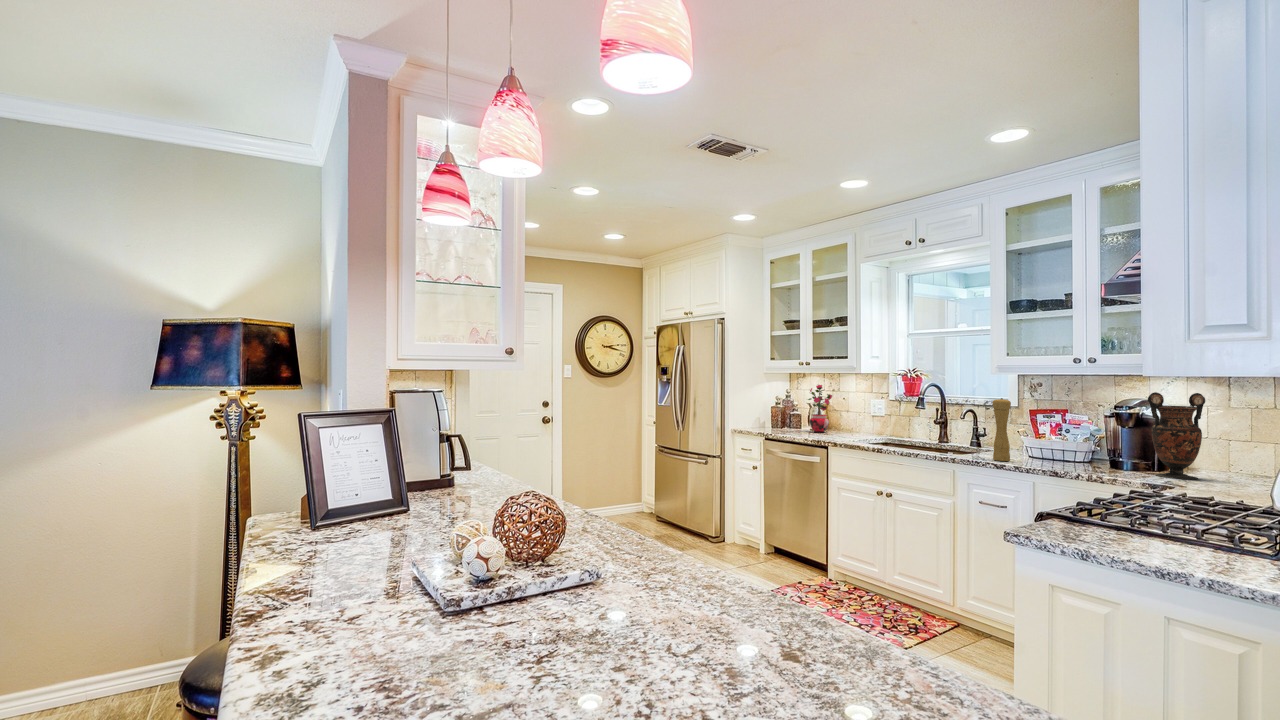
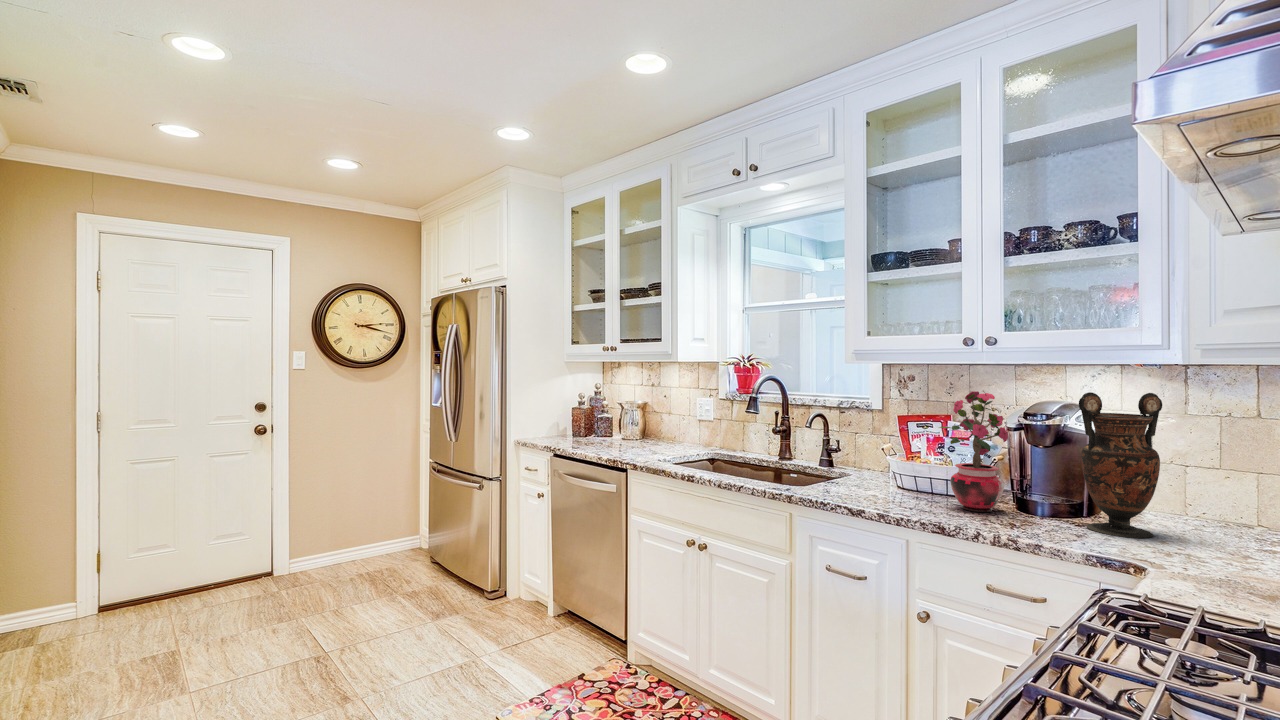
potted plant: present [808,385,832,433] -> present [940,391,1009,512]
pepper mill: present [992,398,1011,461] -> none [845,402,872,502]

